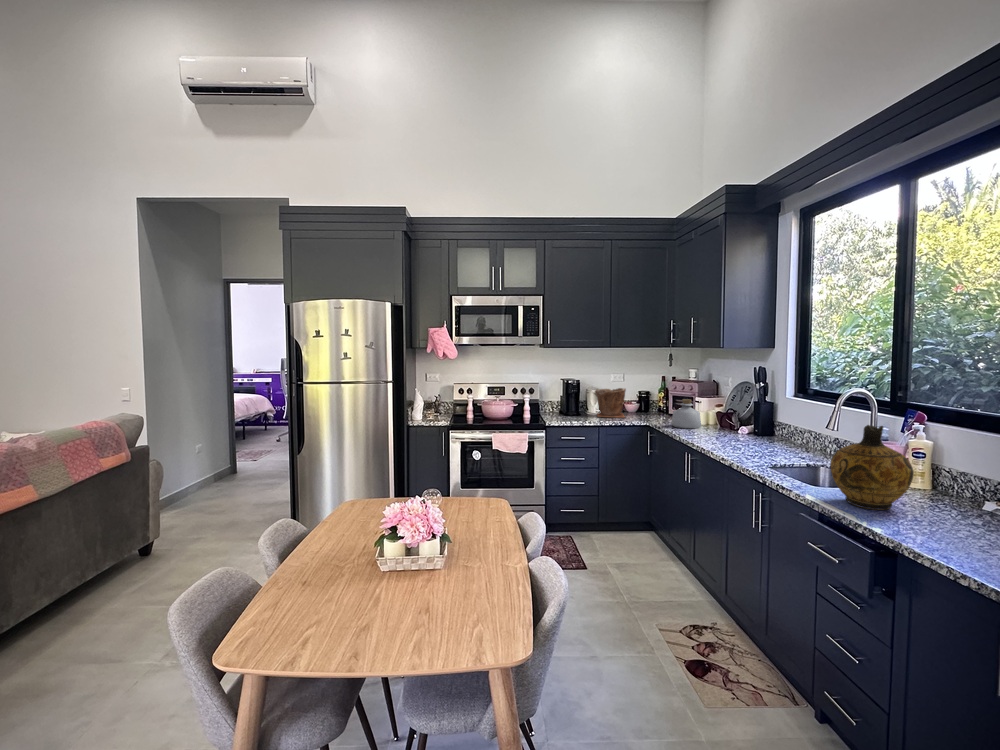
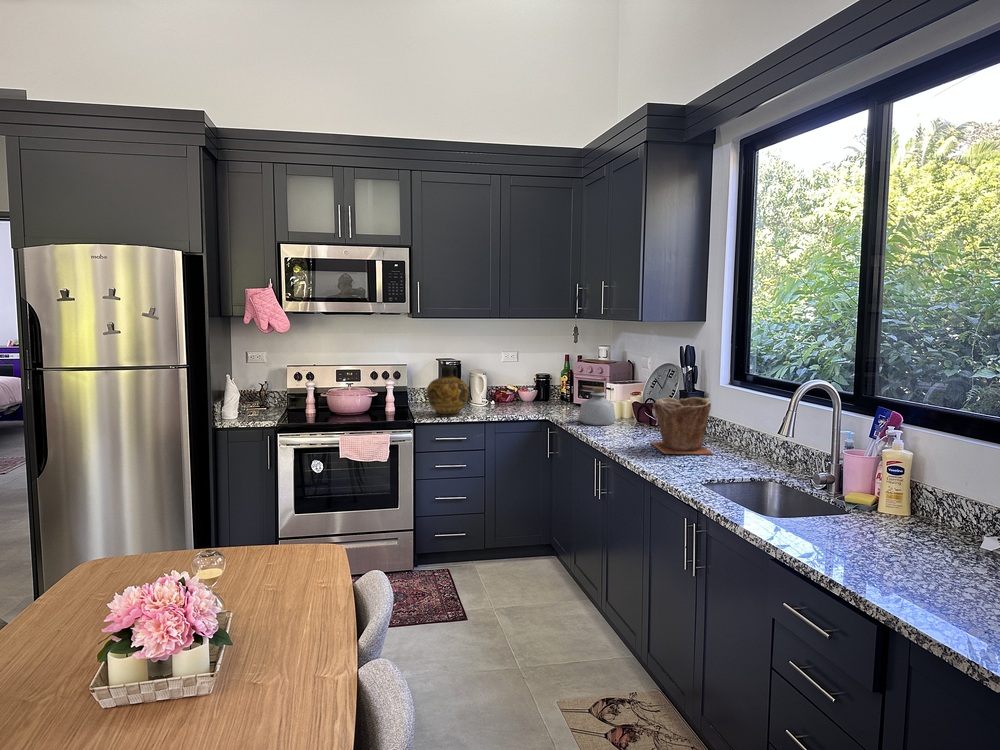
plant pot: present [595,388,626,418] -> present [651,397,713,454]
ceramic jug: present [830,425,914,510] -> present [427,364,469,417]

